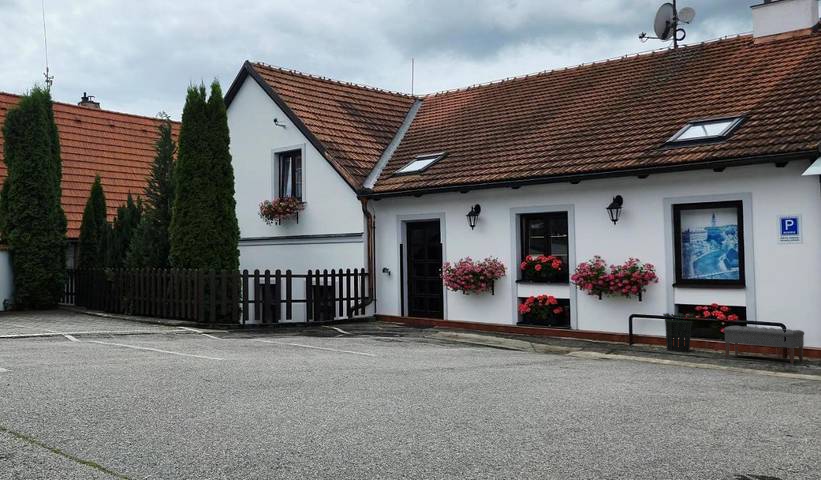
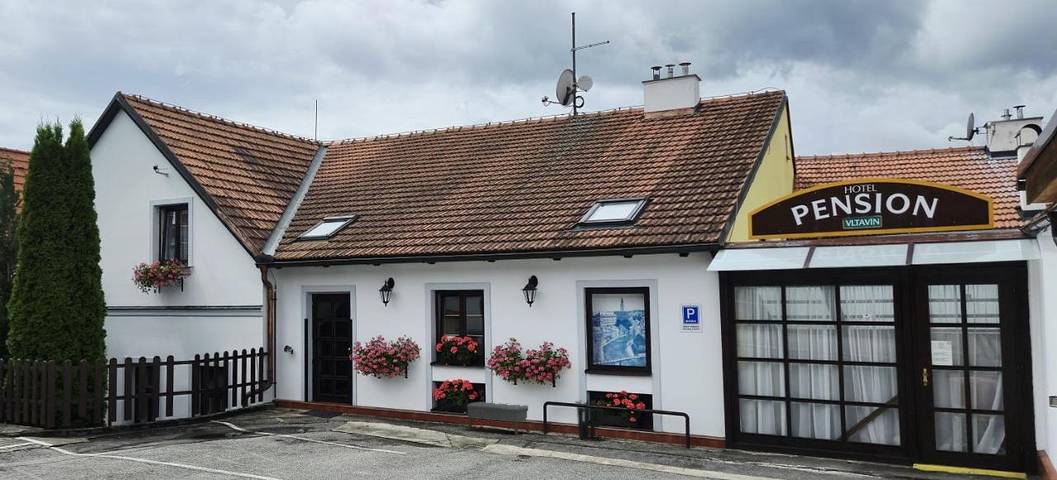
bench: present [724,326,804,363] -> present [467,402,529,435]

